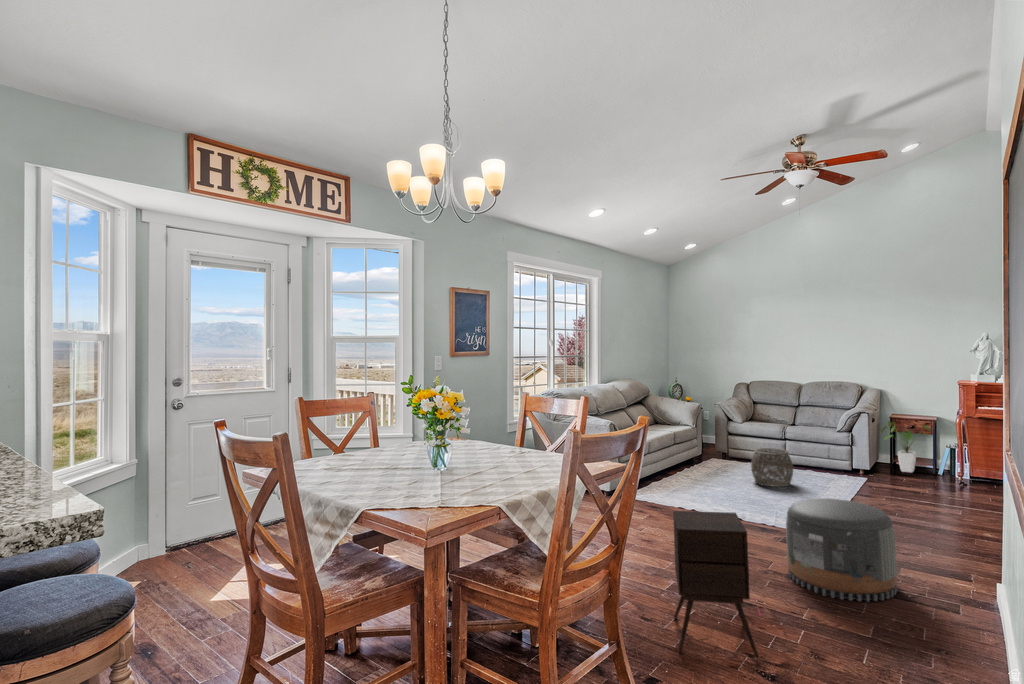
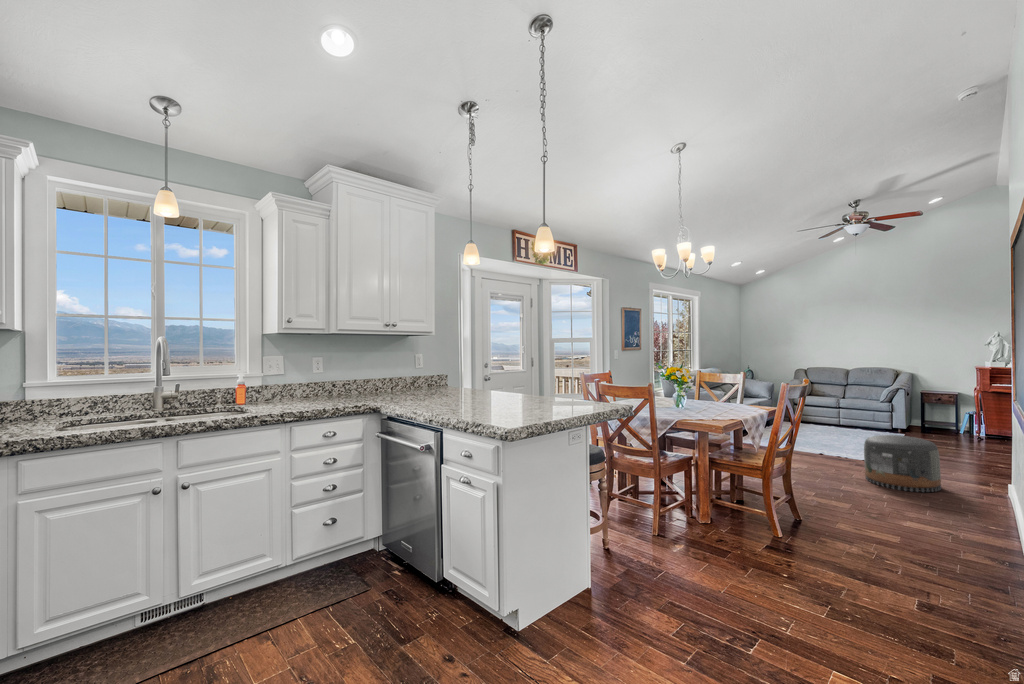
house plant: present [881,421,931,473] -> none [913,395,954,431]
woven basket: present [751,448,793,487] -> none [818,412,851,437]
side table: present [673,511,759,659] -> none [803,435,864,511]

